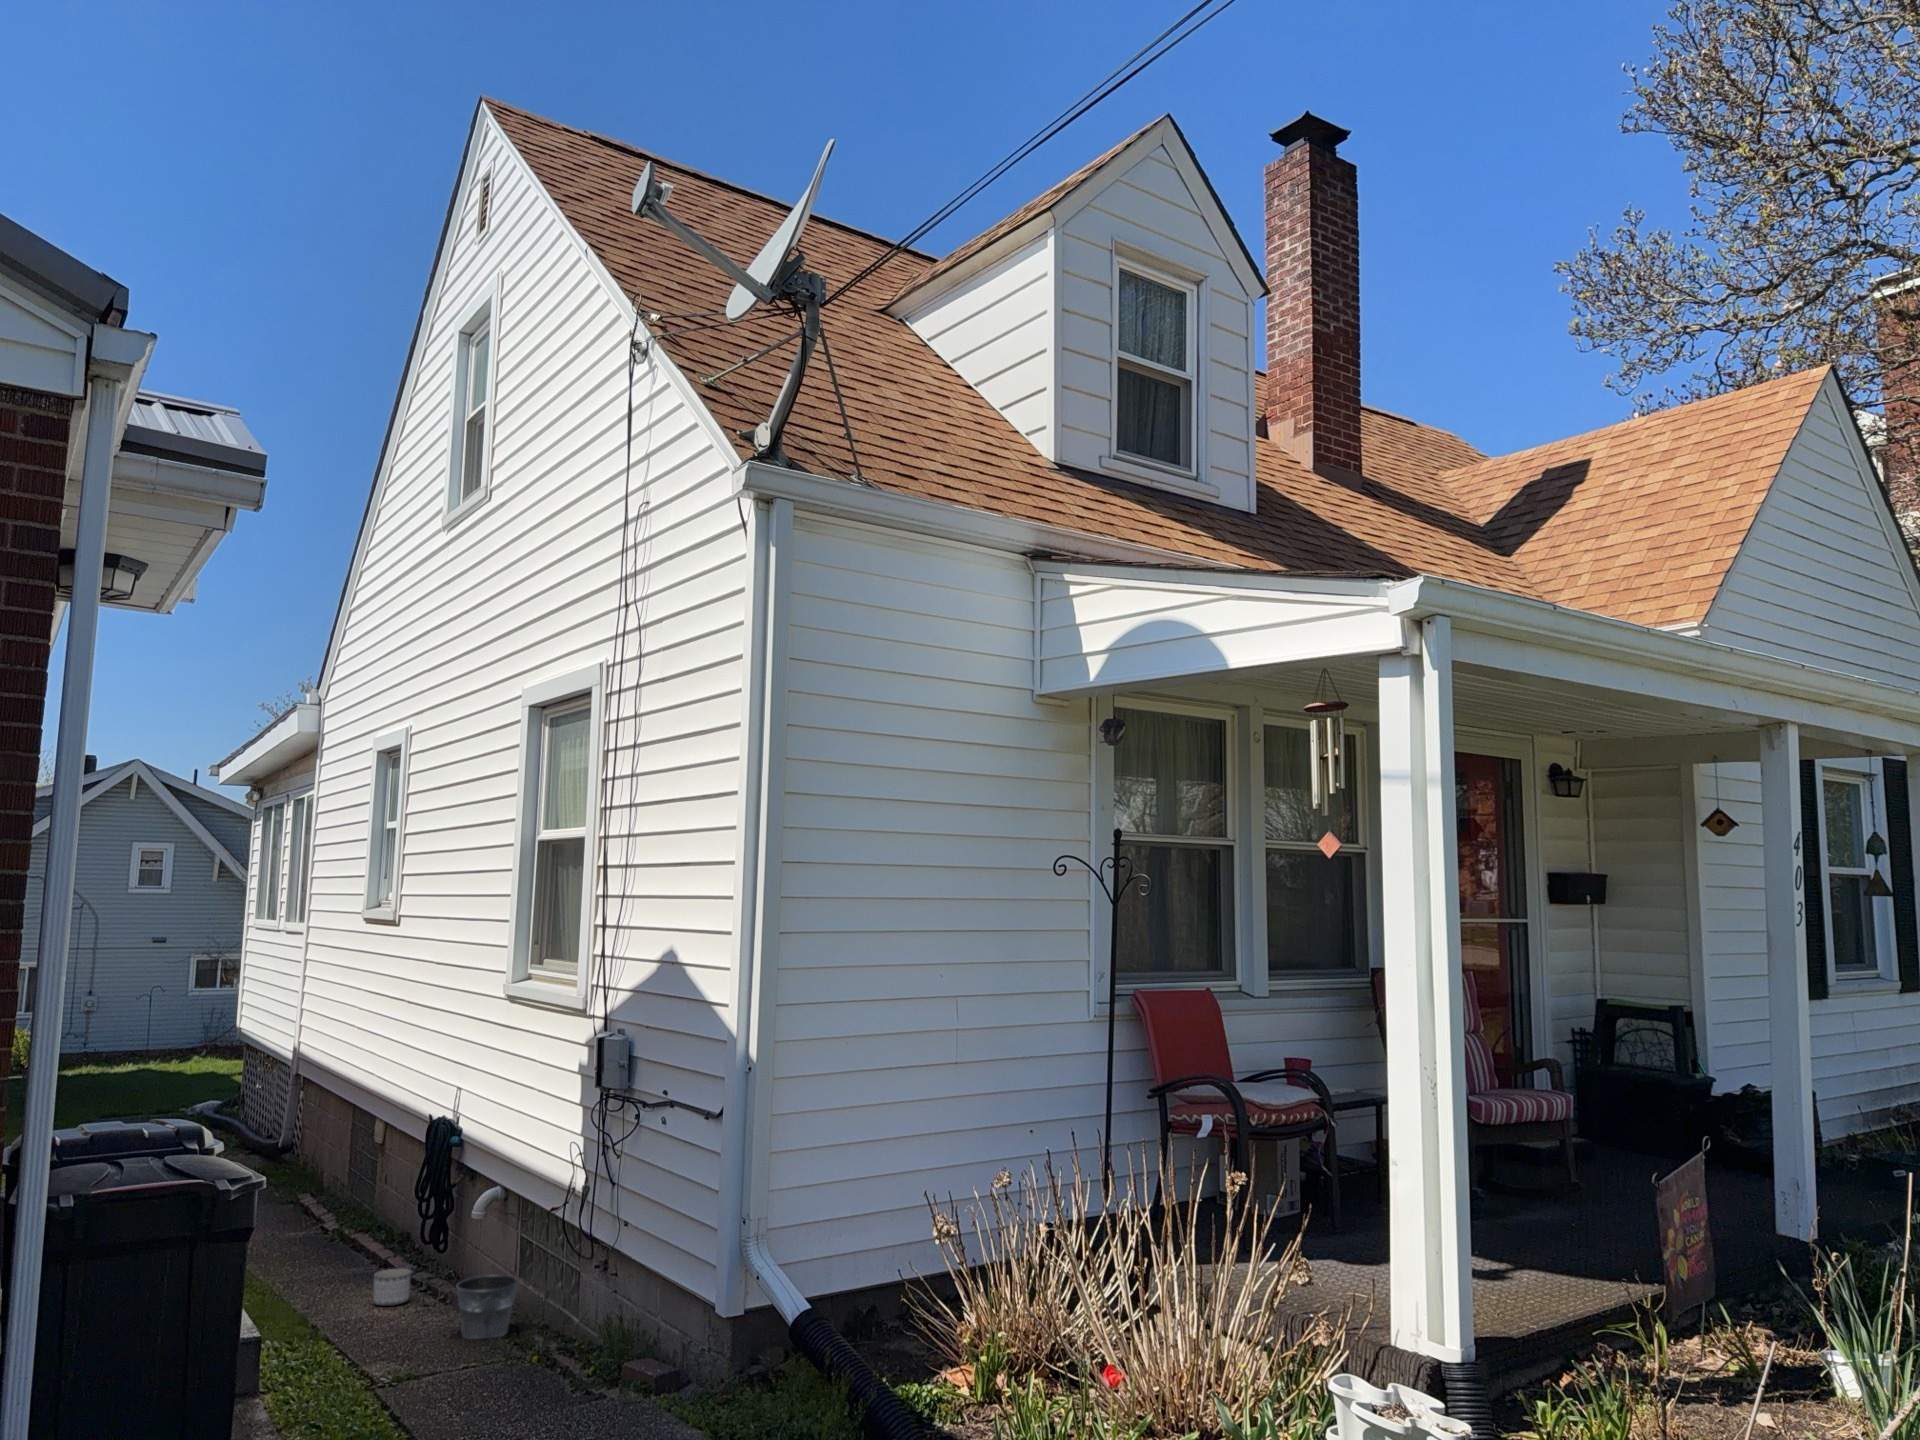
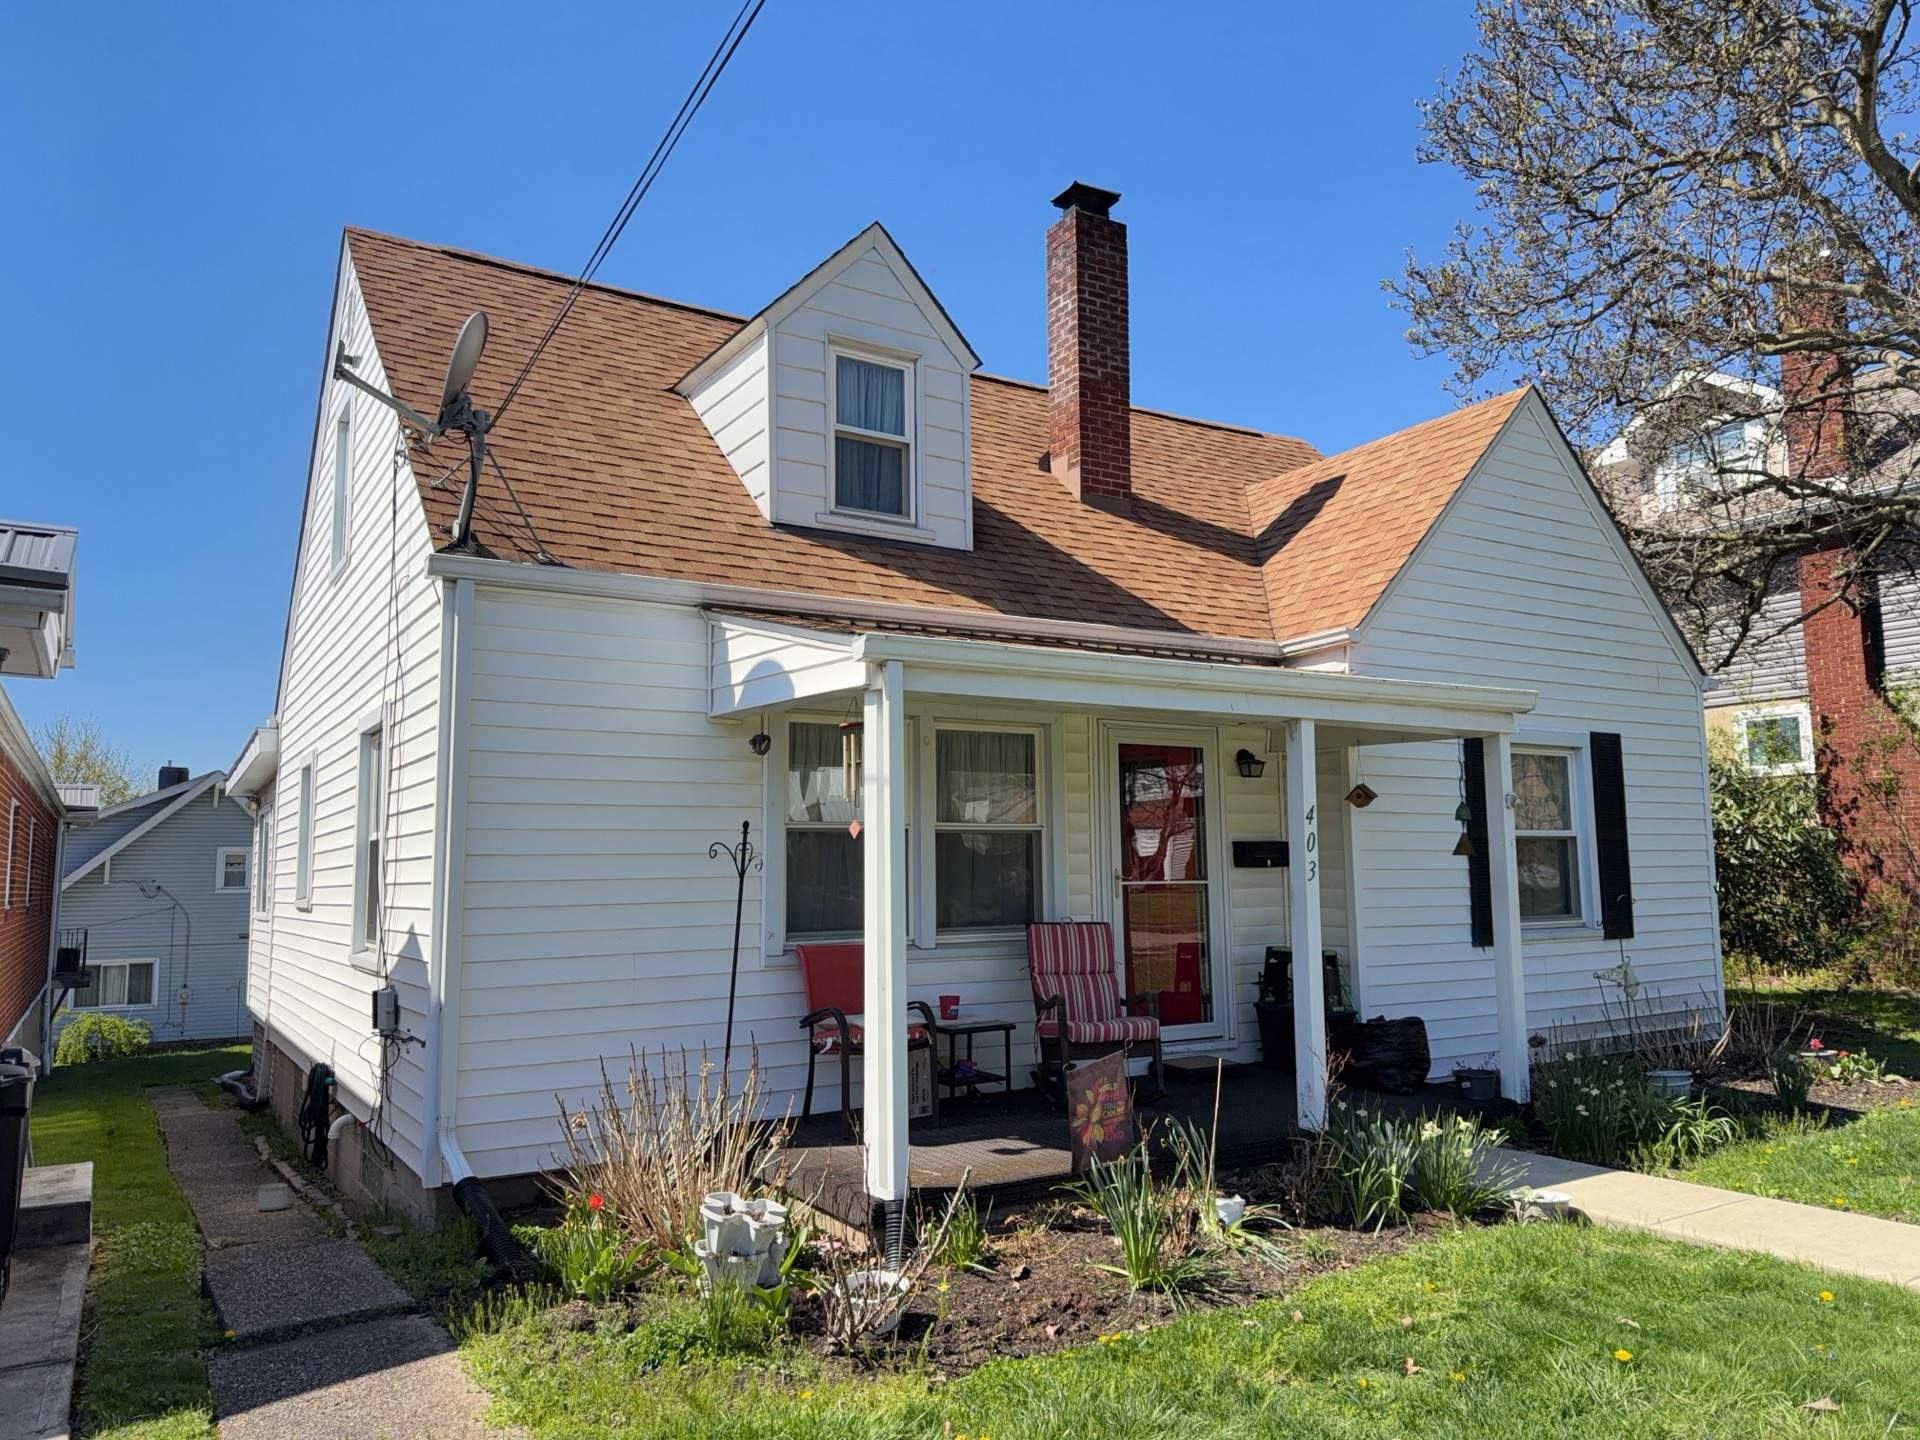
bucket: present [450,1275,518,1339] -> none [295,1180,350,1227]

